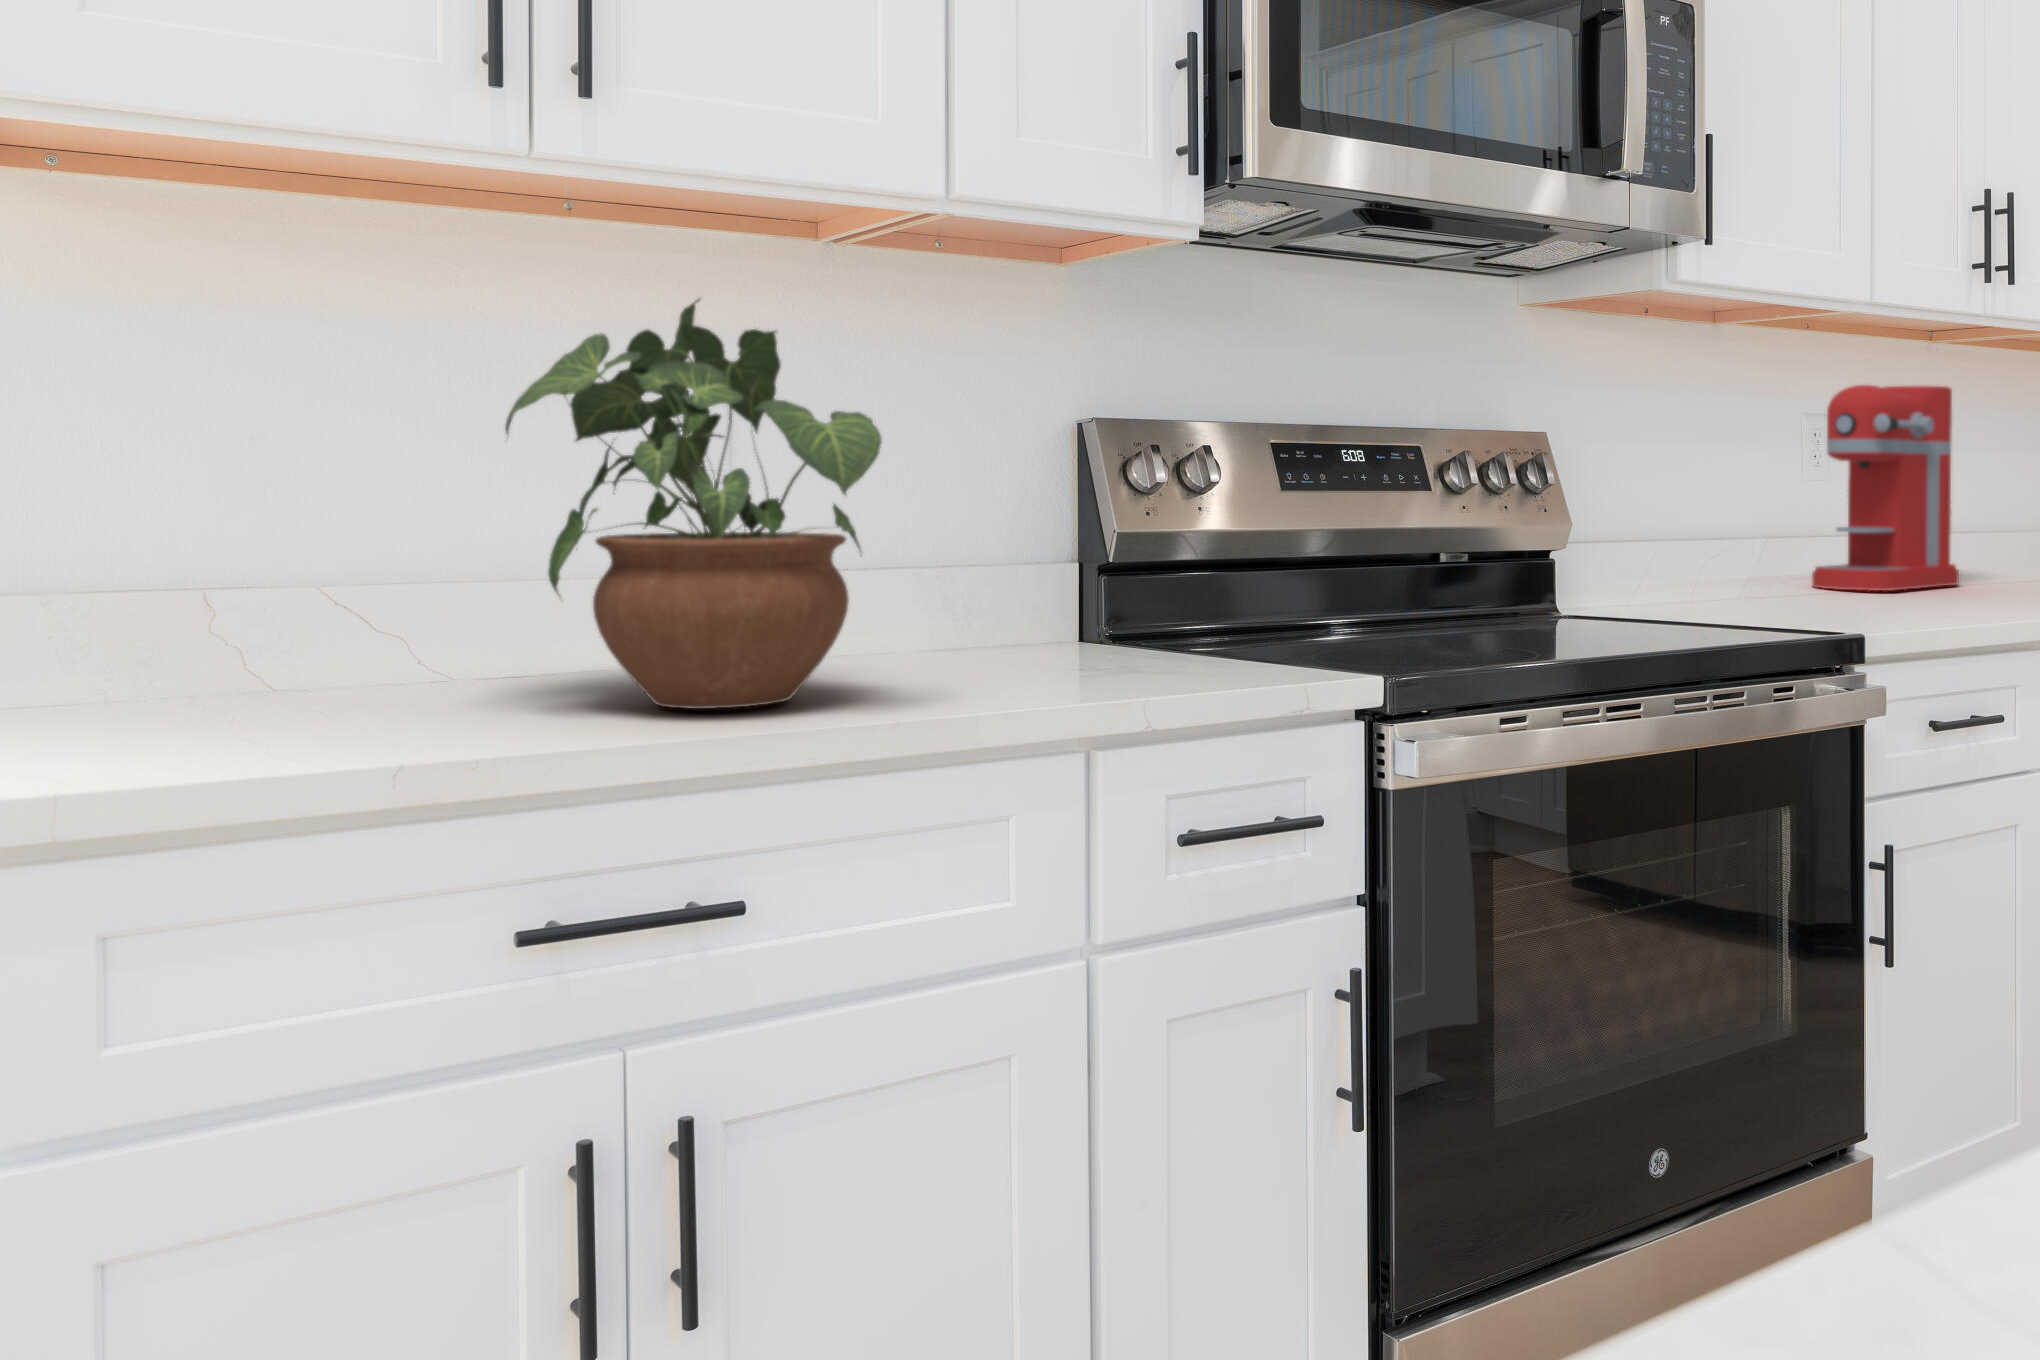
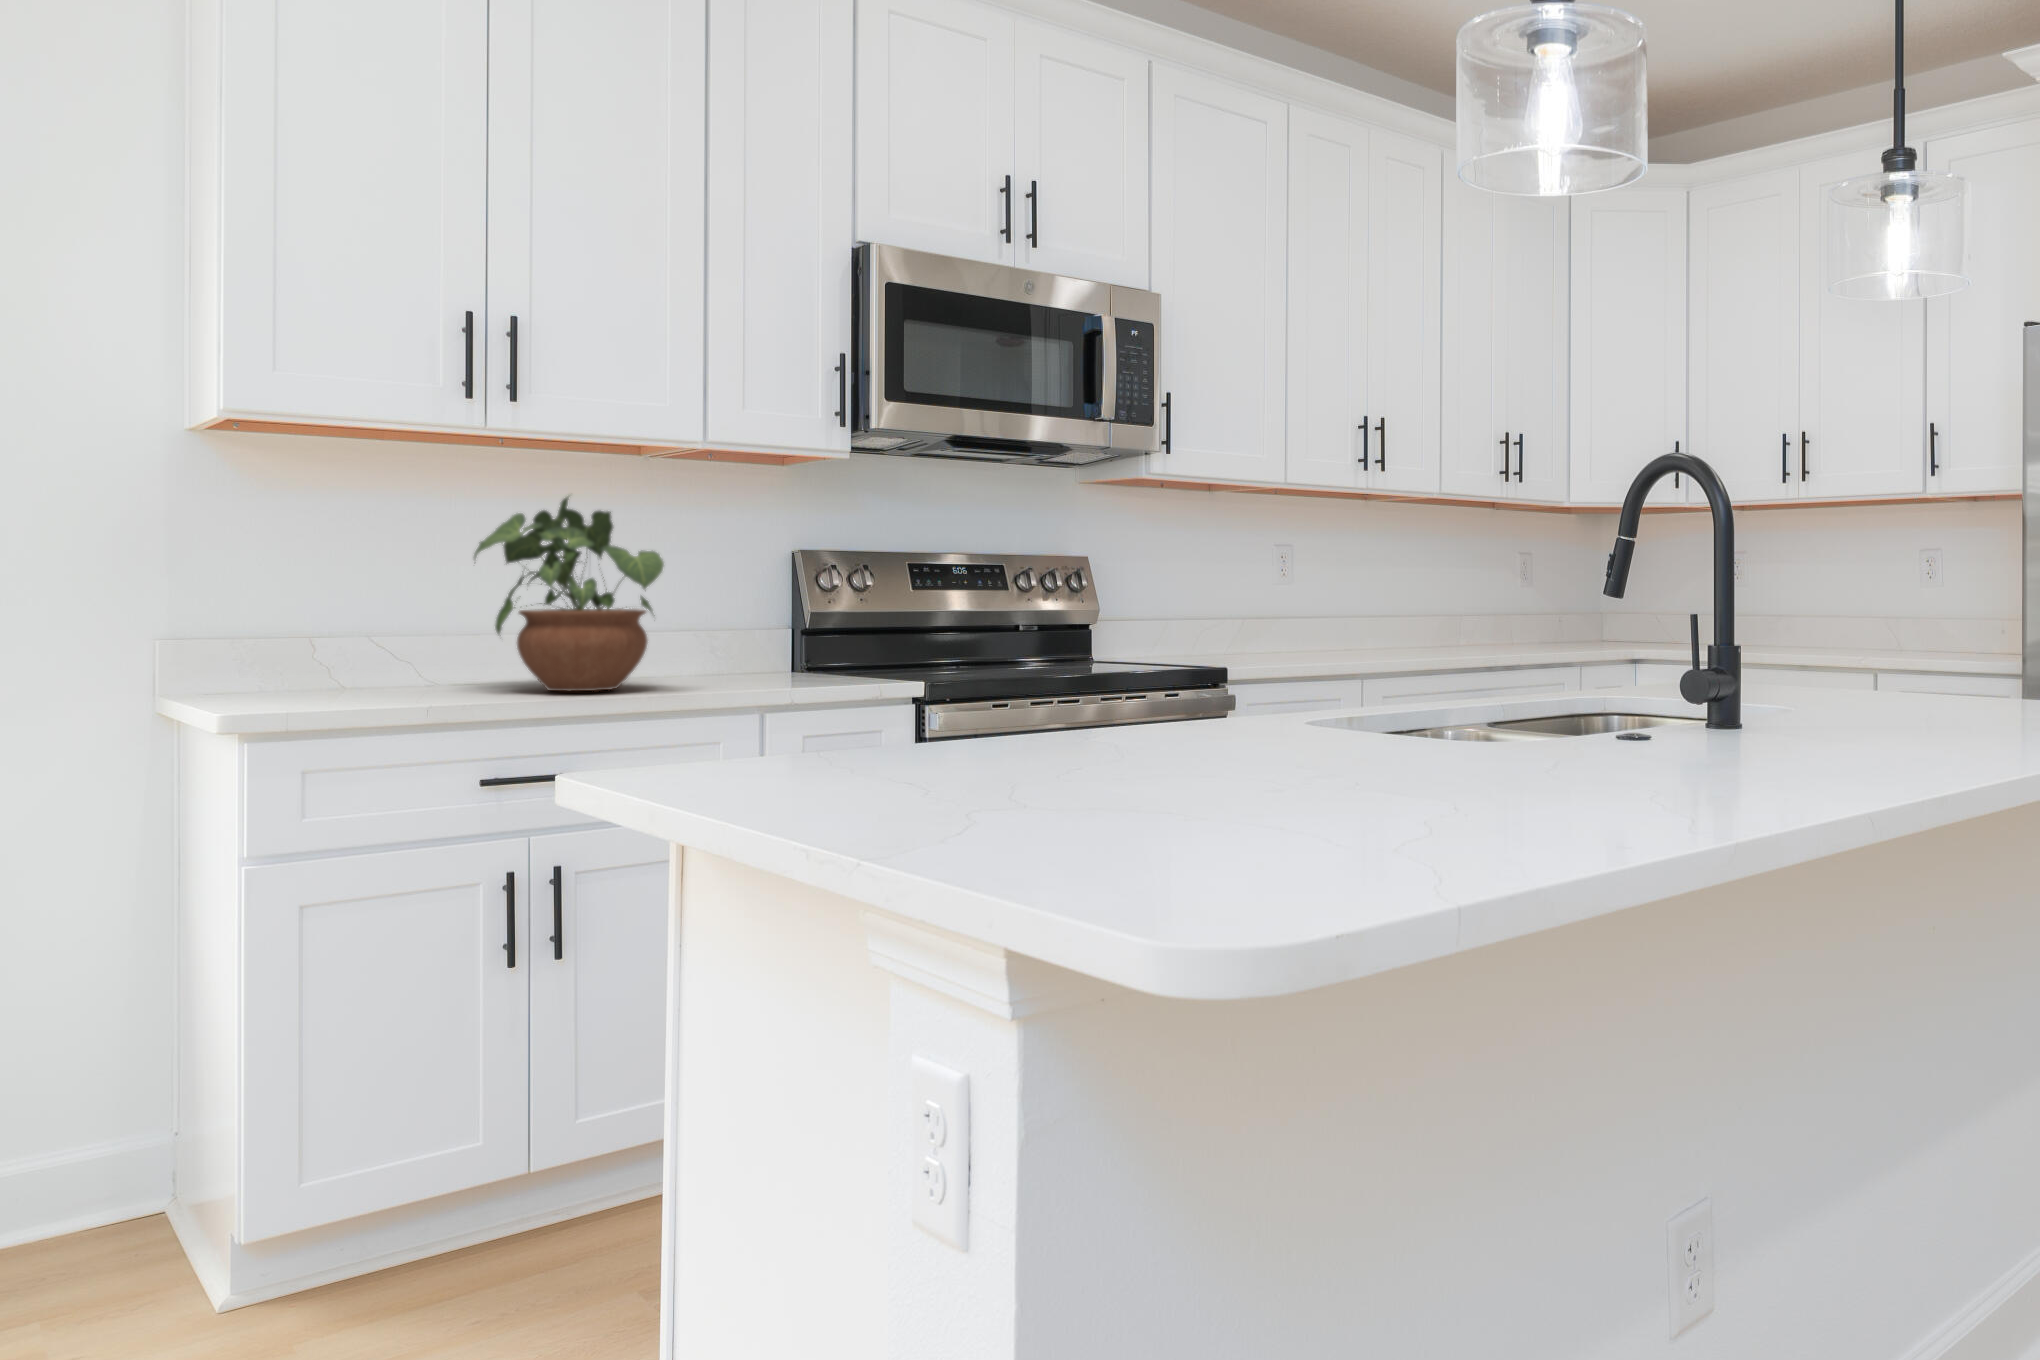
coffee maker: present [1812,385,1959,591] -> none [1277,527,1373,649]

